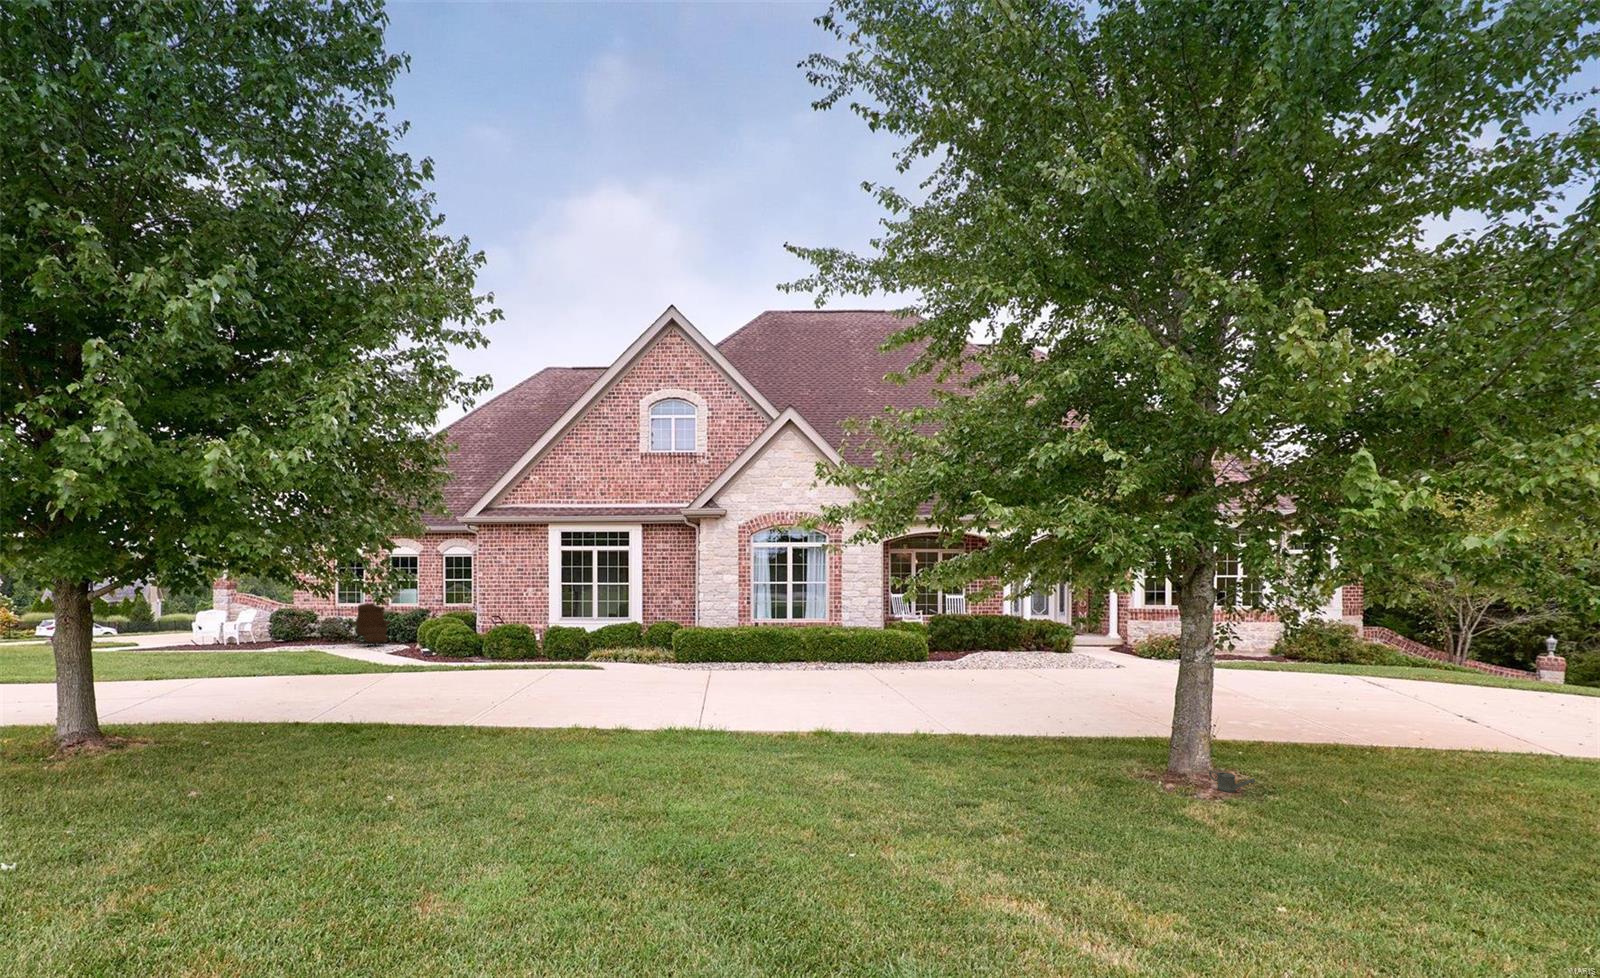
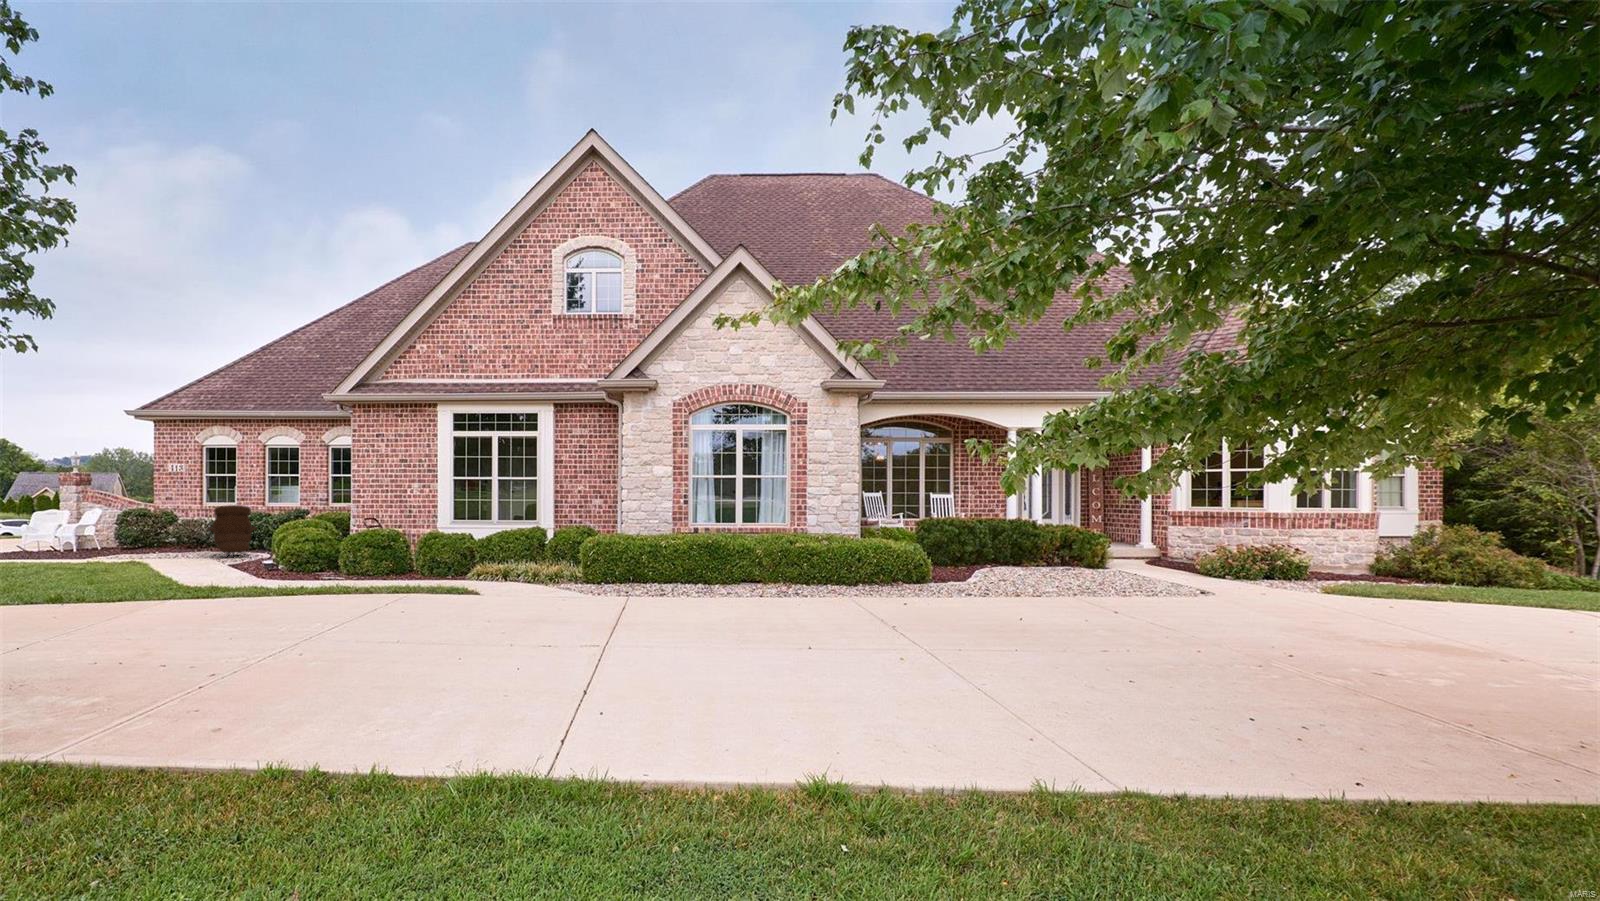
watering can: present [1209,771,1255,792] -> none [1305,732,1387,768]

